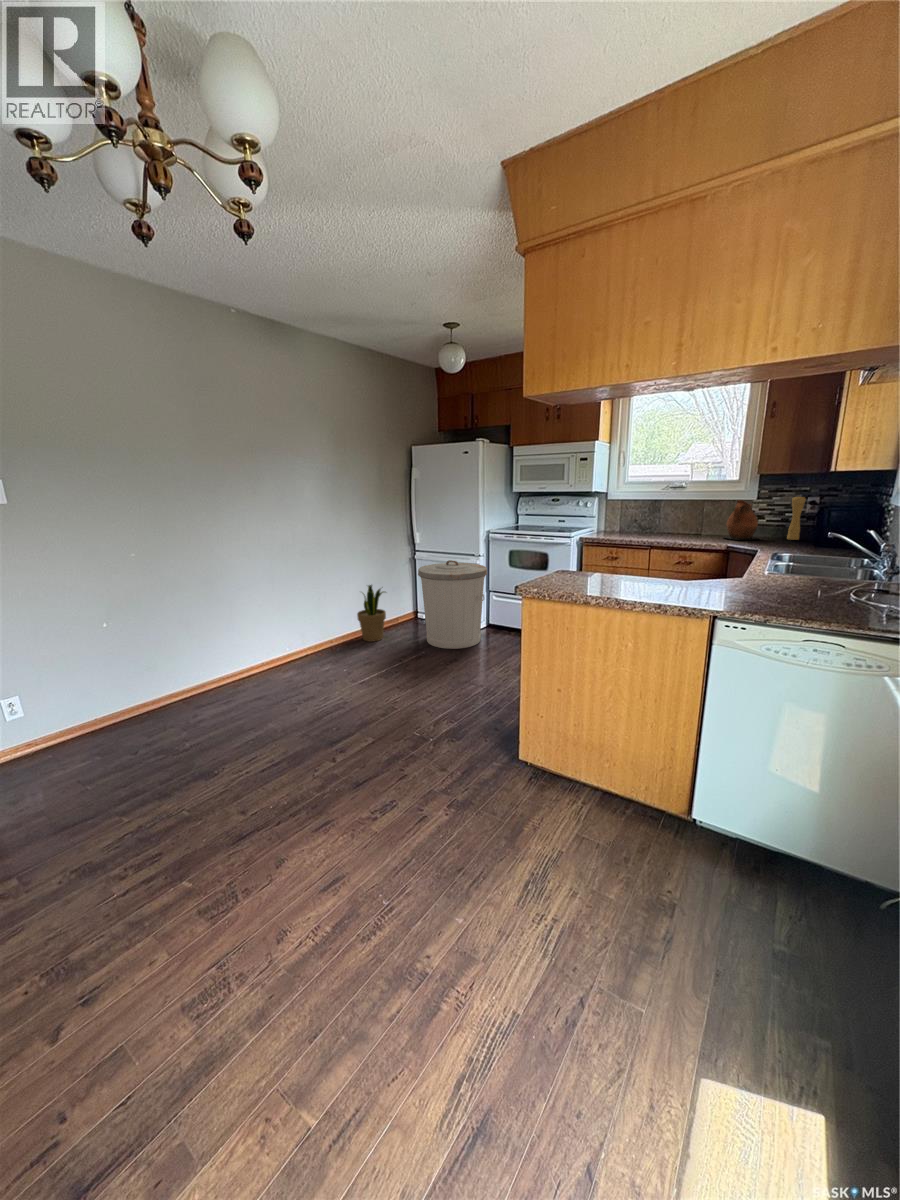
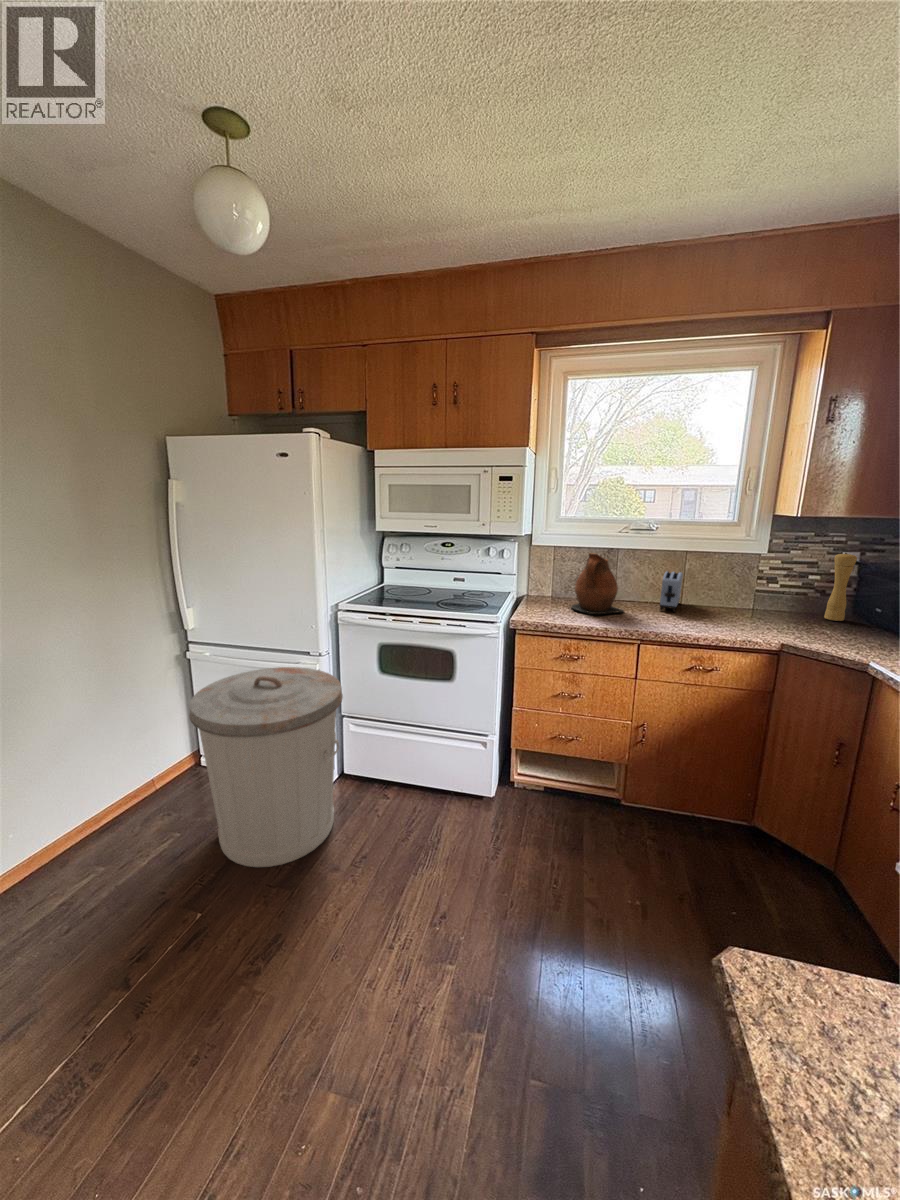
ceramic pitcher: present [725,500,761,539] -> present [571,553,624,614]
toaster: none [678,513,701,537] -> present [660,571,683,612]
potted plant: present [357,585,386,642] -> none [41,734,123,871]

